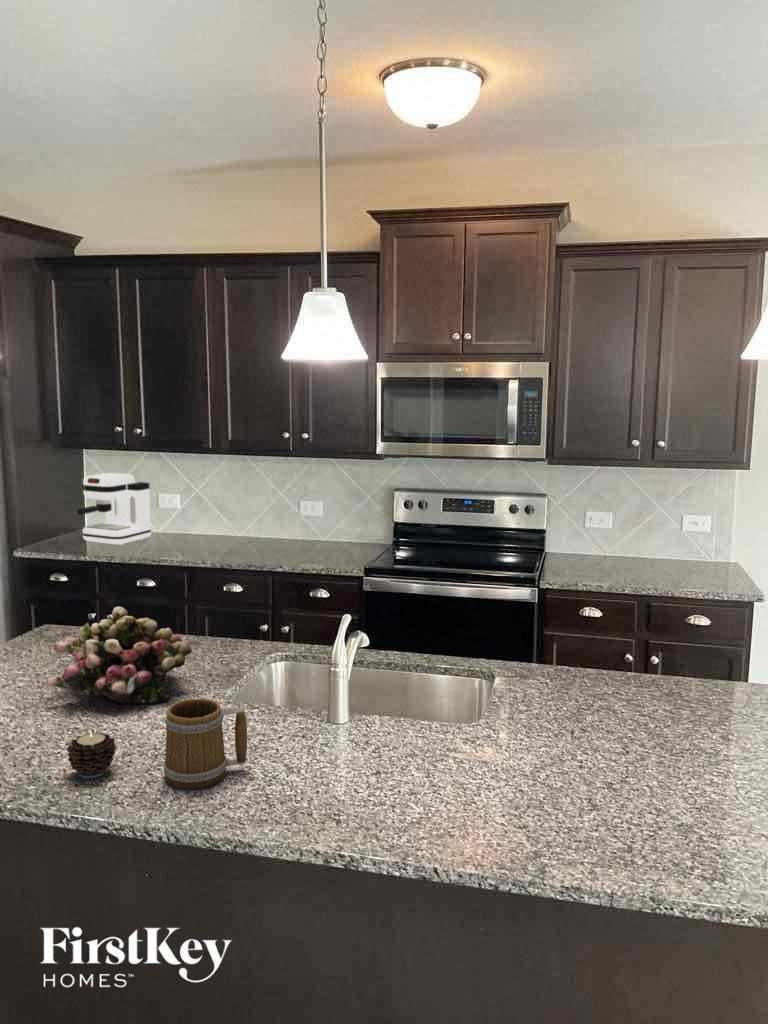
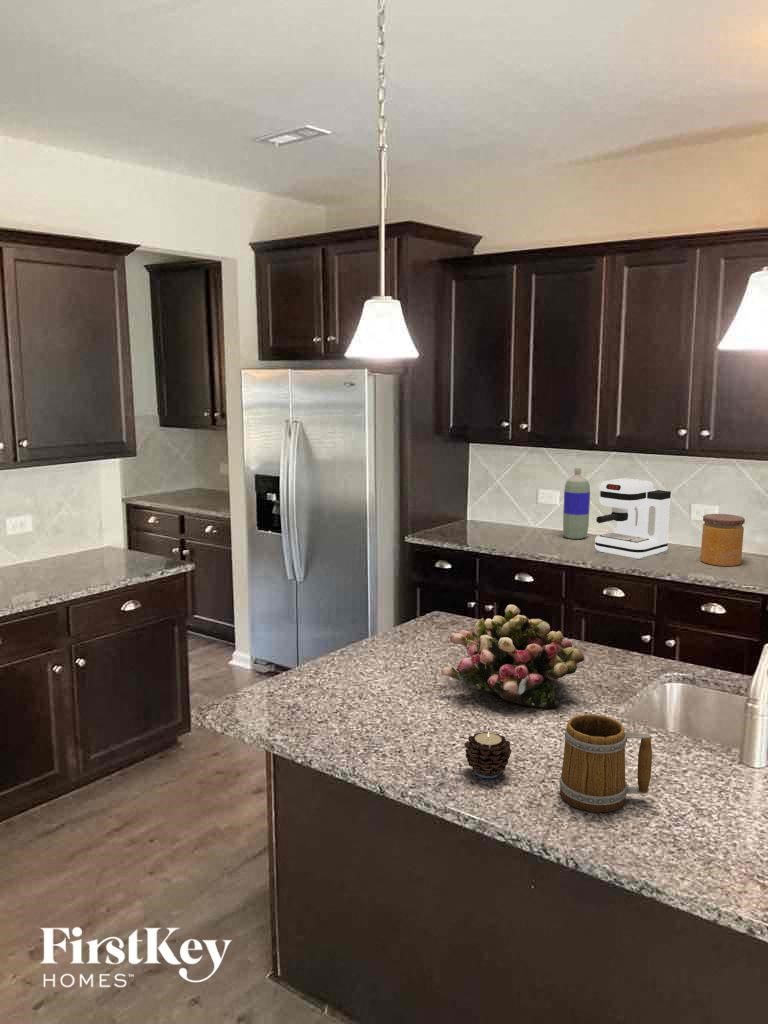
bottle: none [182,470,208,540] -> present [563,468,590,539]
coffee maker: present [77,473,151,545] -> present [595,478,671,559]
jar: none [310,507,345,555] -> present [701,514,745,566]

